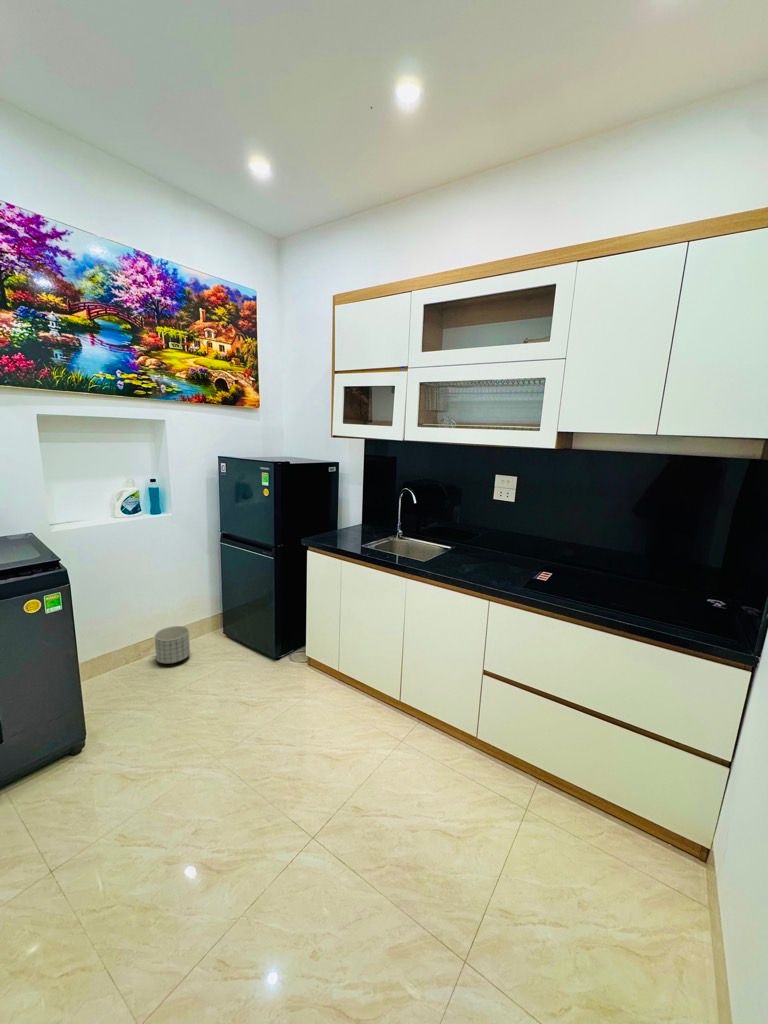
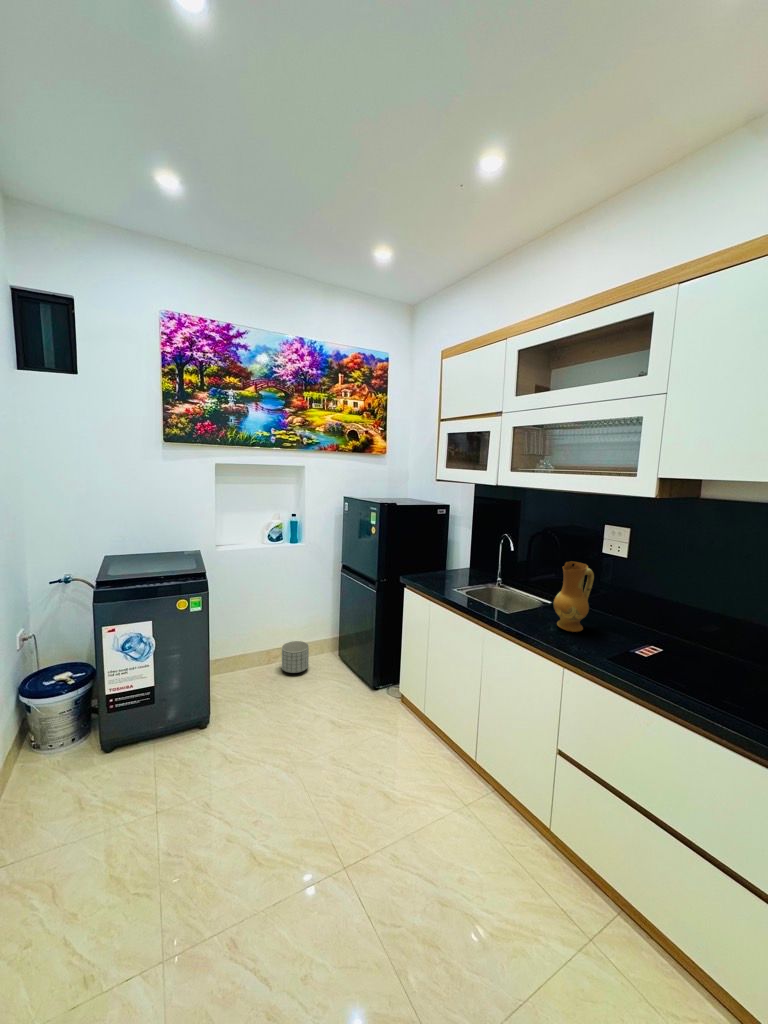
ceramic jug: none [469,509,500,571] -> present [554,562,594,632]

